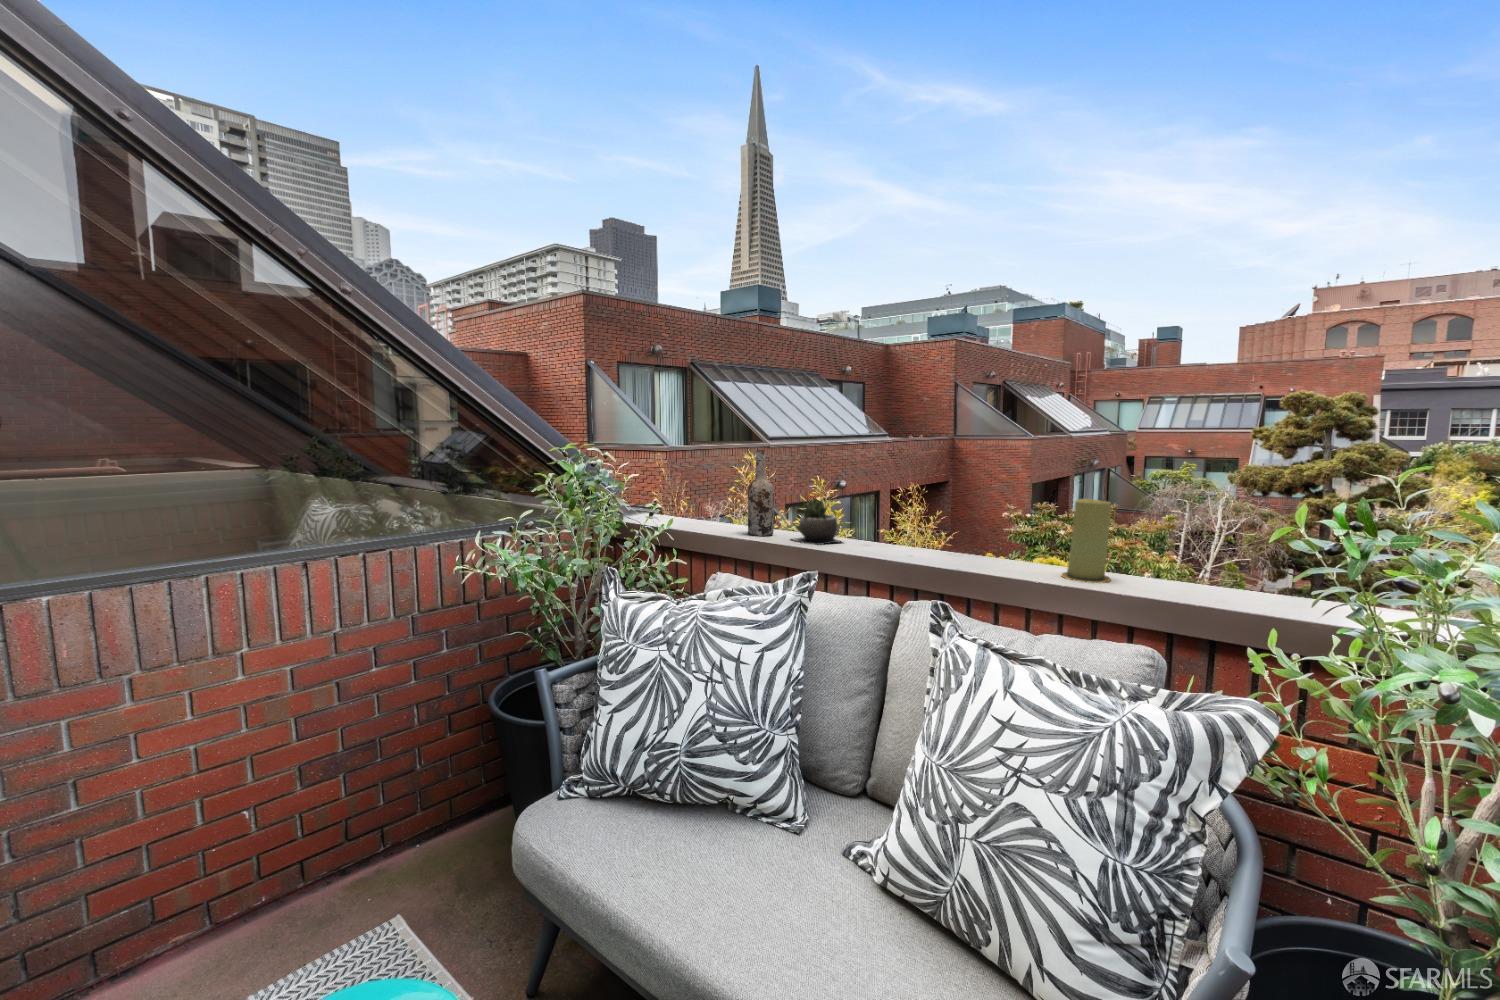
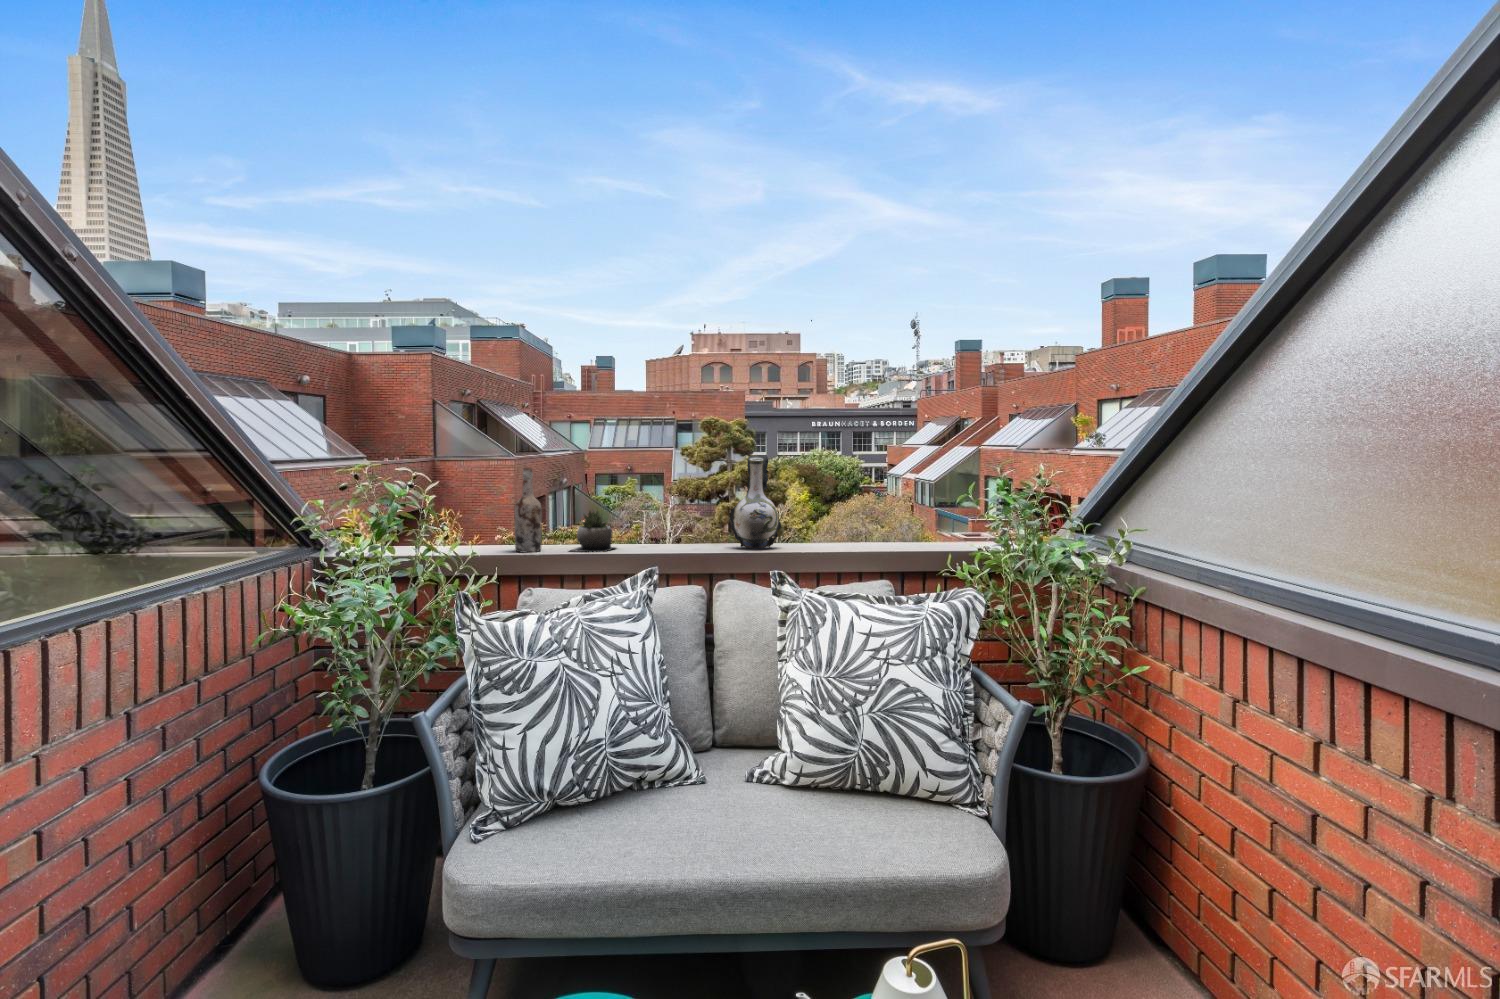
decorative vase: none [966,439,1033,567] -> present [730,455,781,548]
candle: present [1062,499,1111,583] -> none [806,495,837,550]

